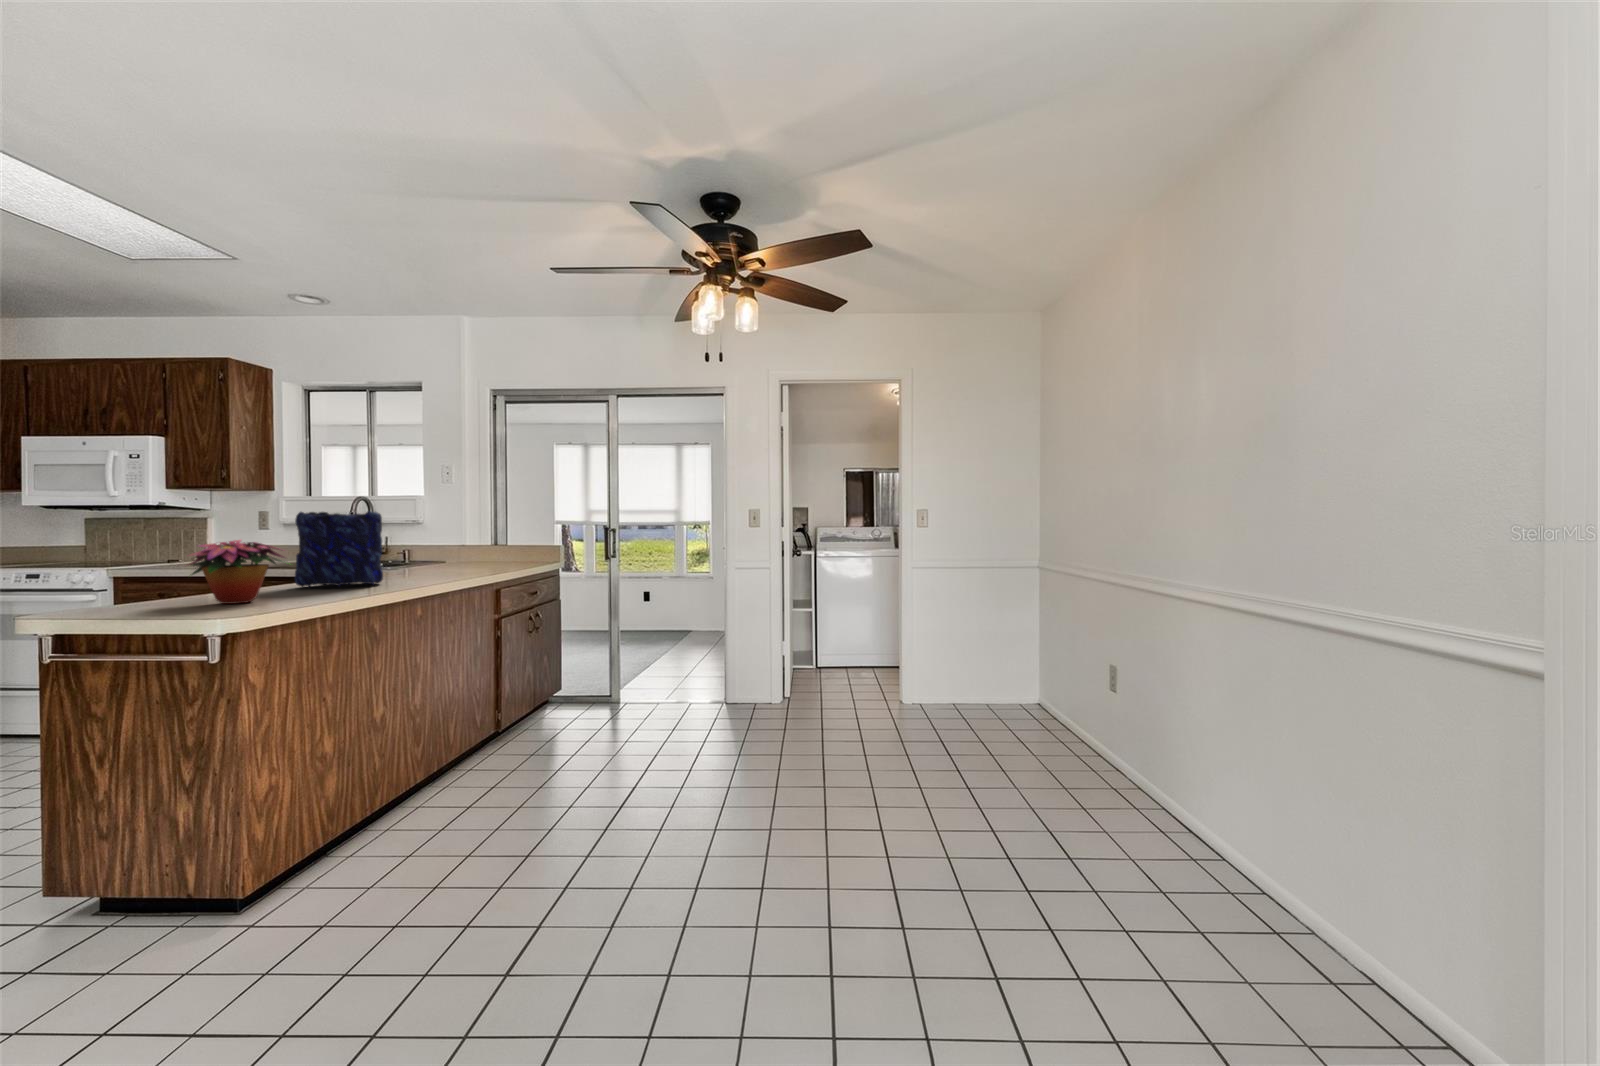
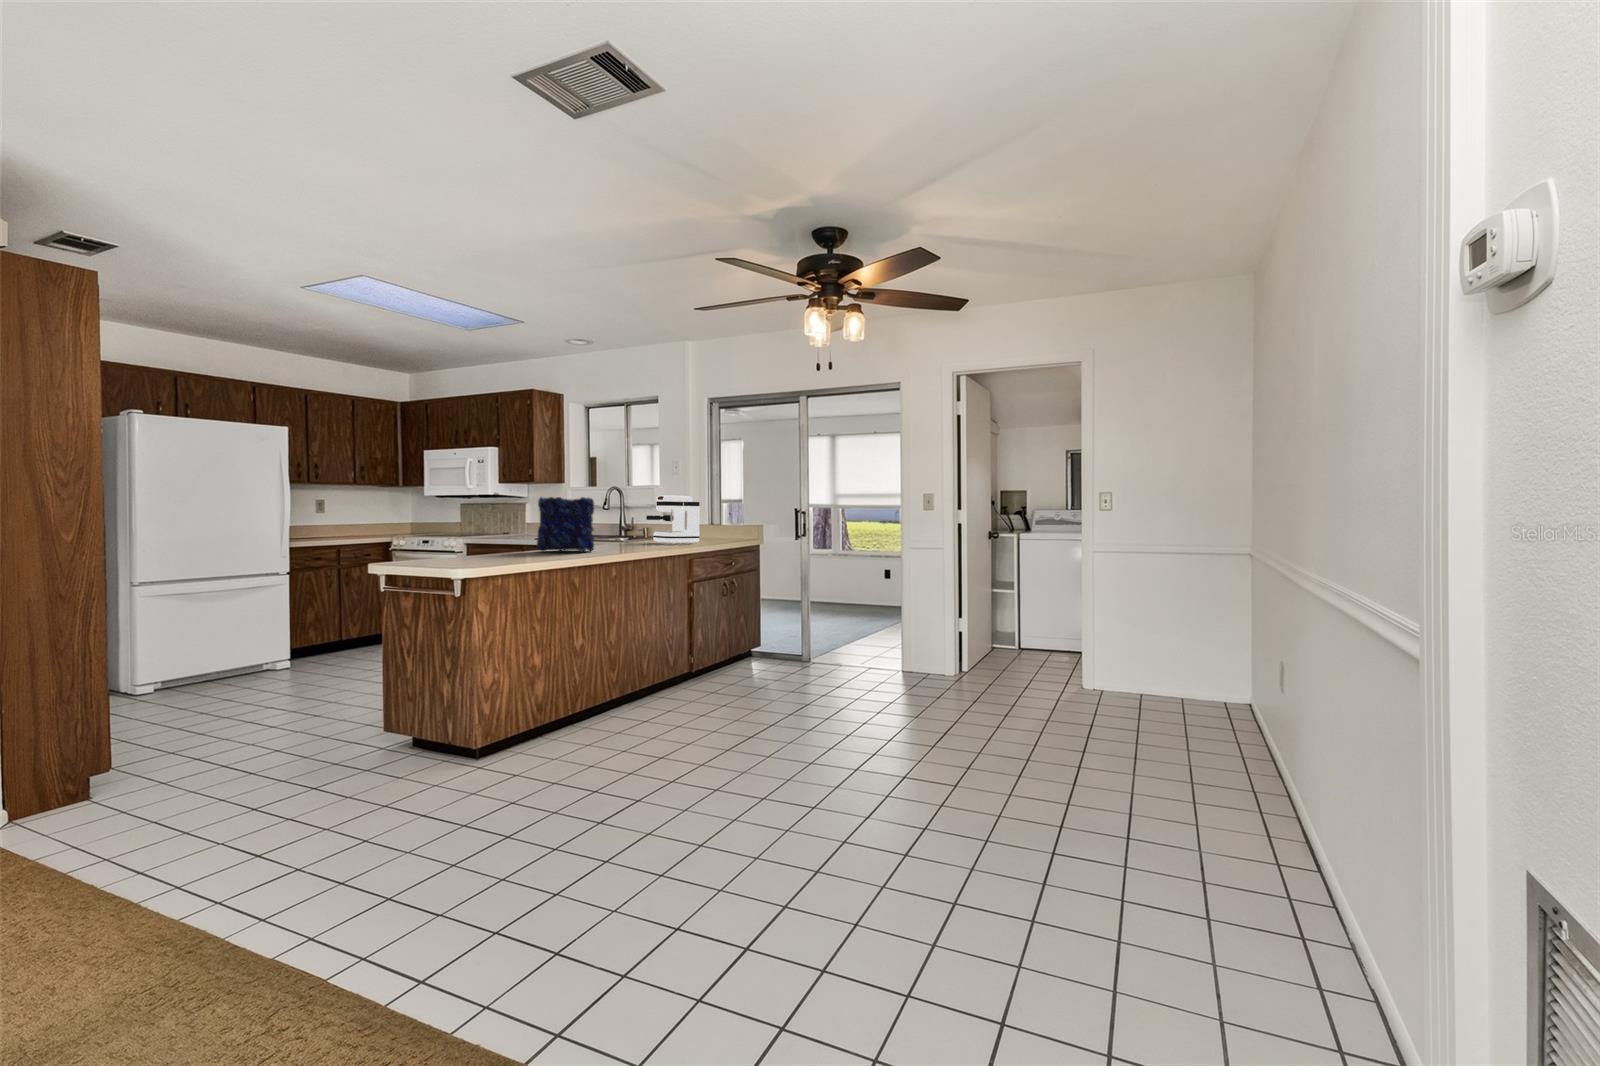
coffee maker: none [424,507,495,567] -> present [646,496,700,544]
flower arrangement: present [189,540,288,604] -> none [455,514,524,558]

